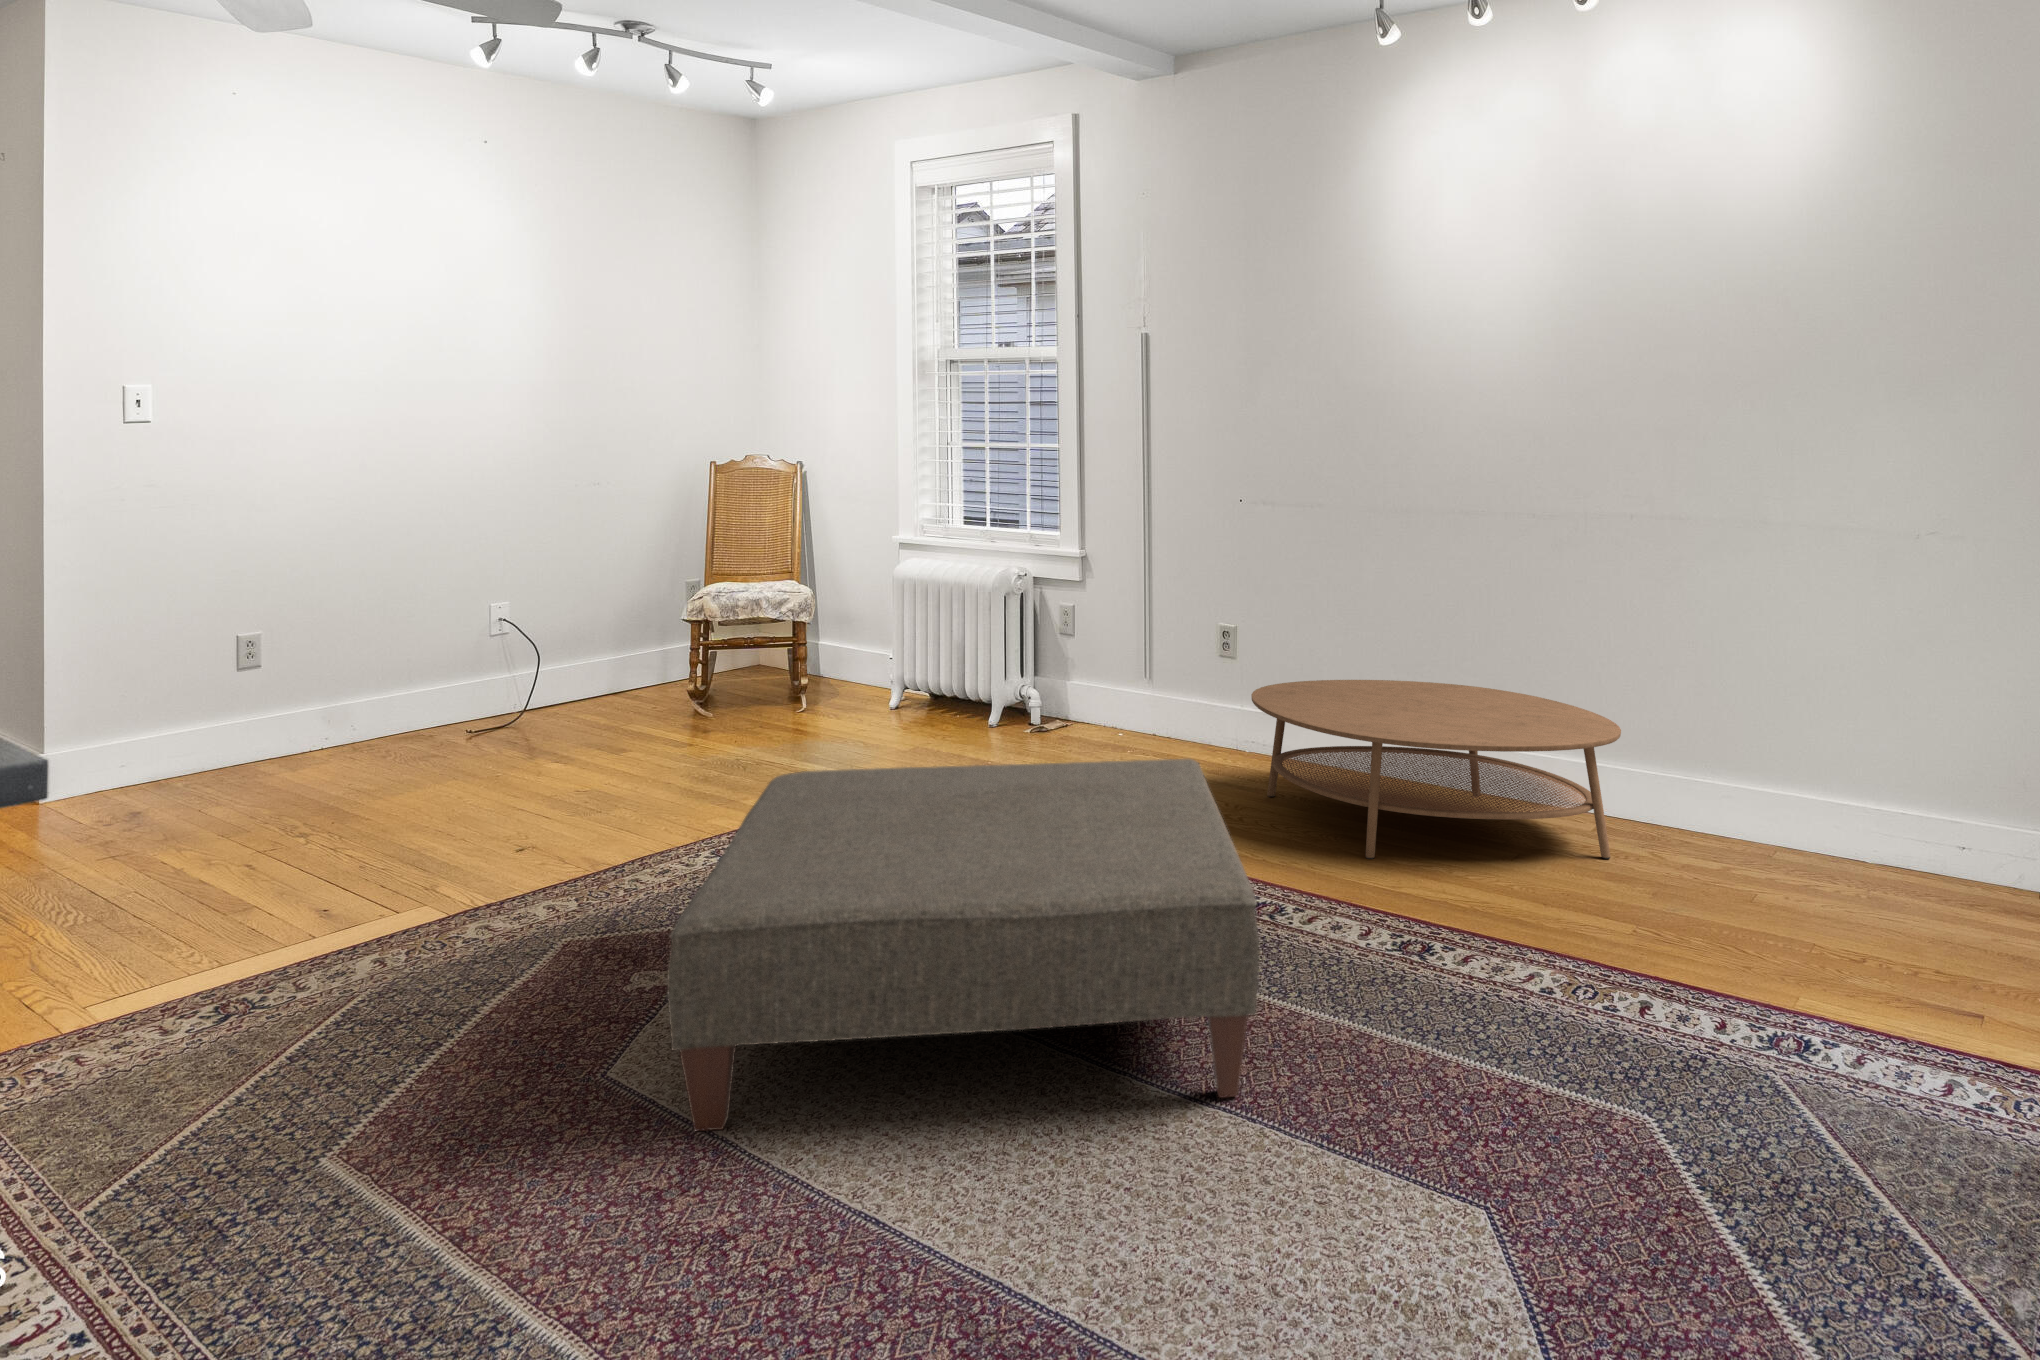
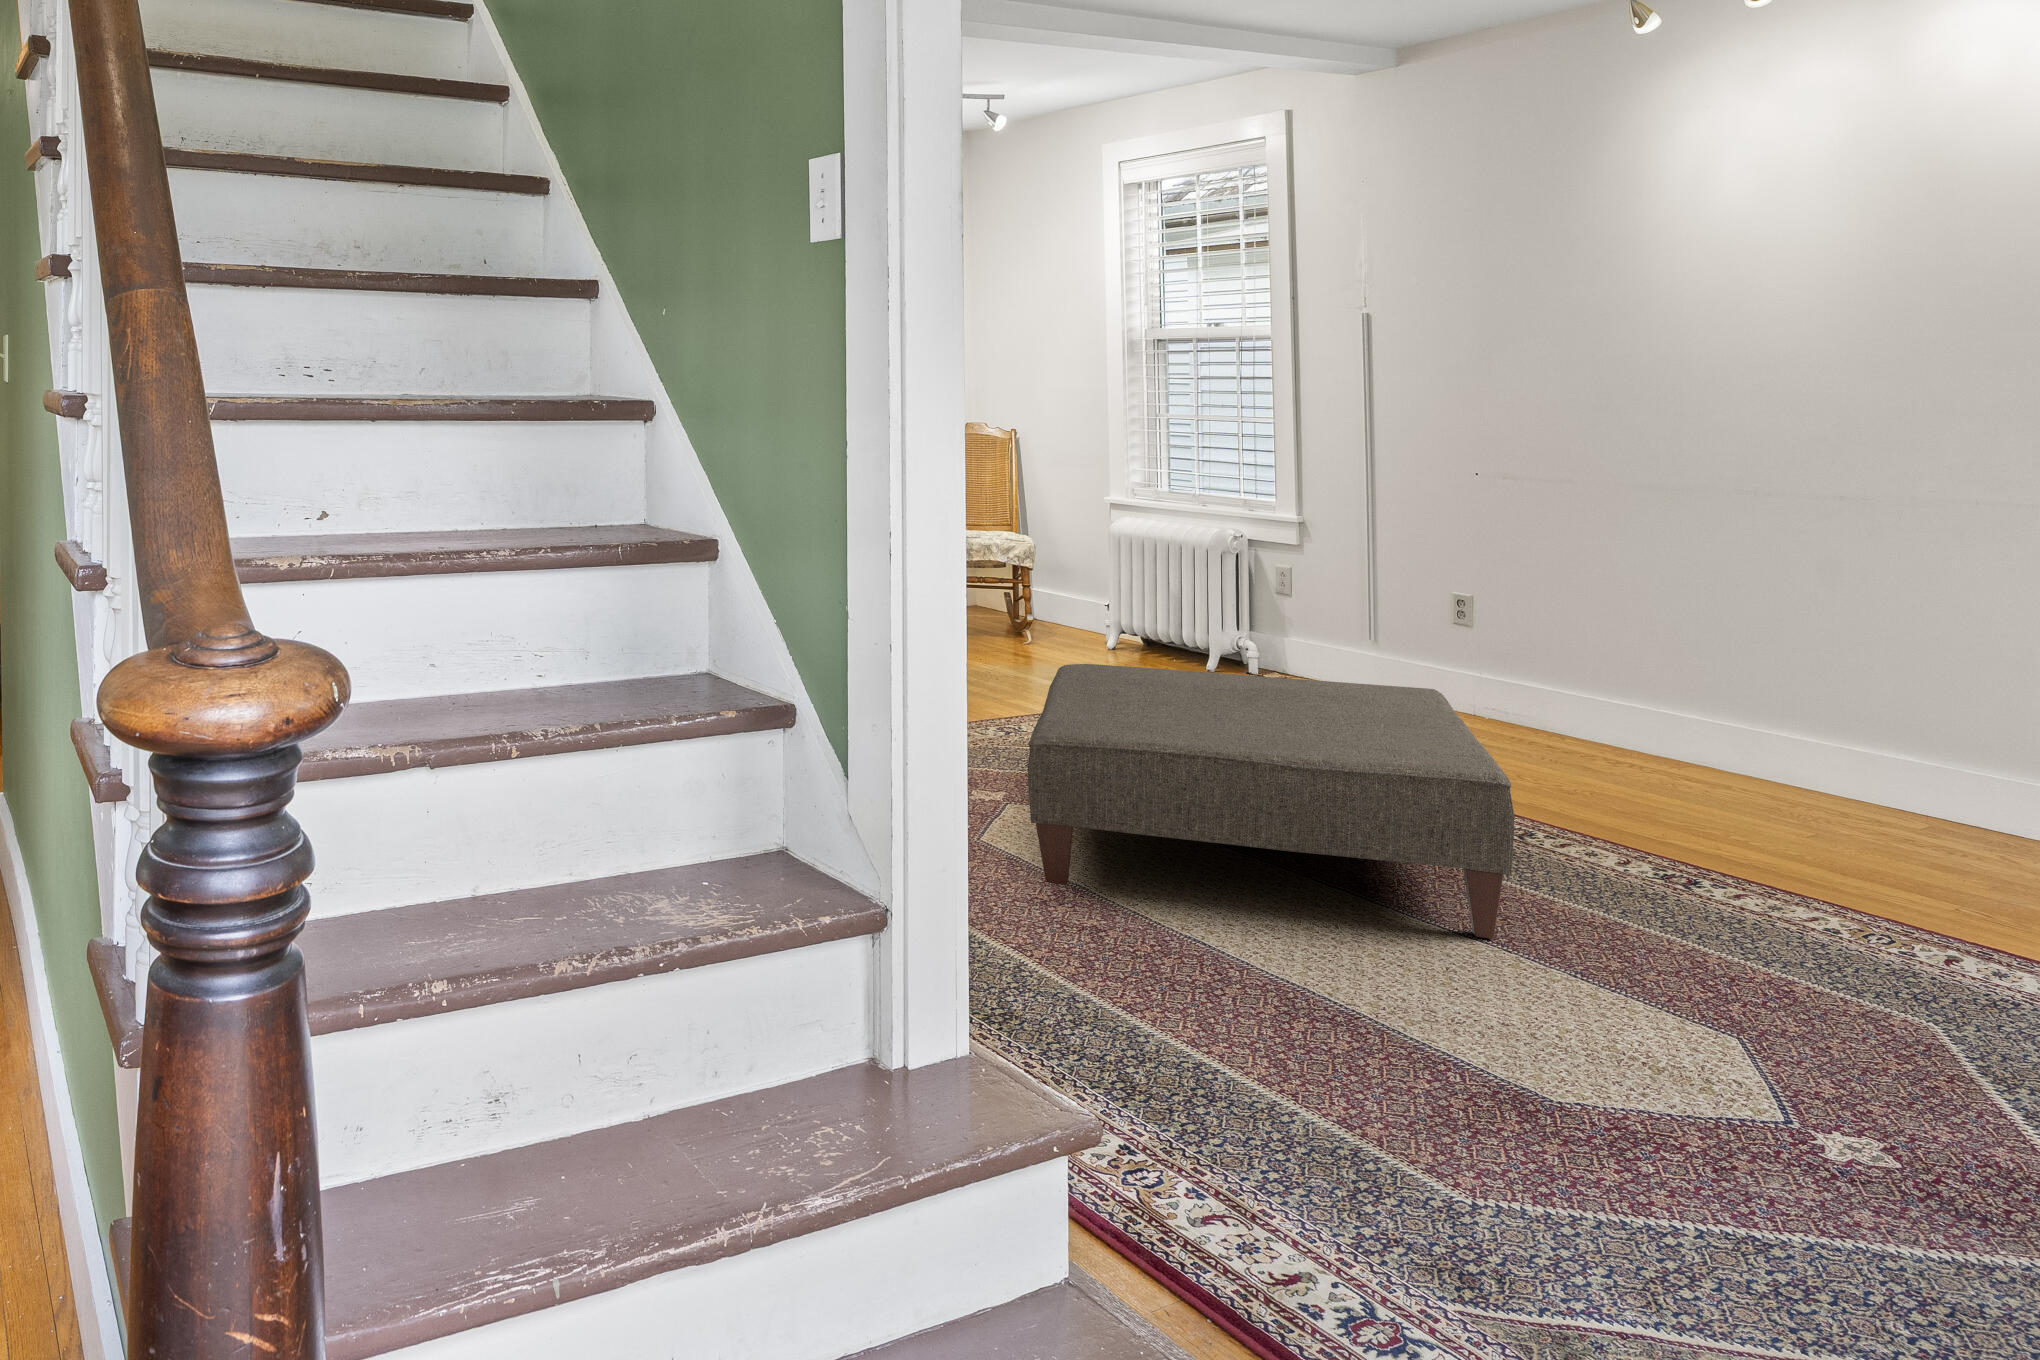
coffee table: present [1251,680,1621,859] -> none [1490,647,1945,846]

